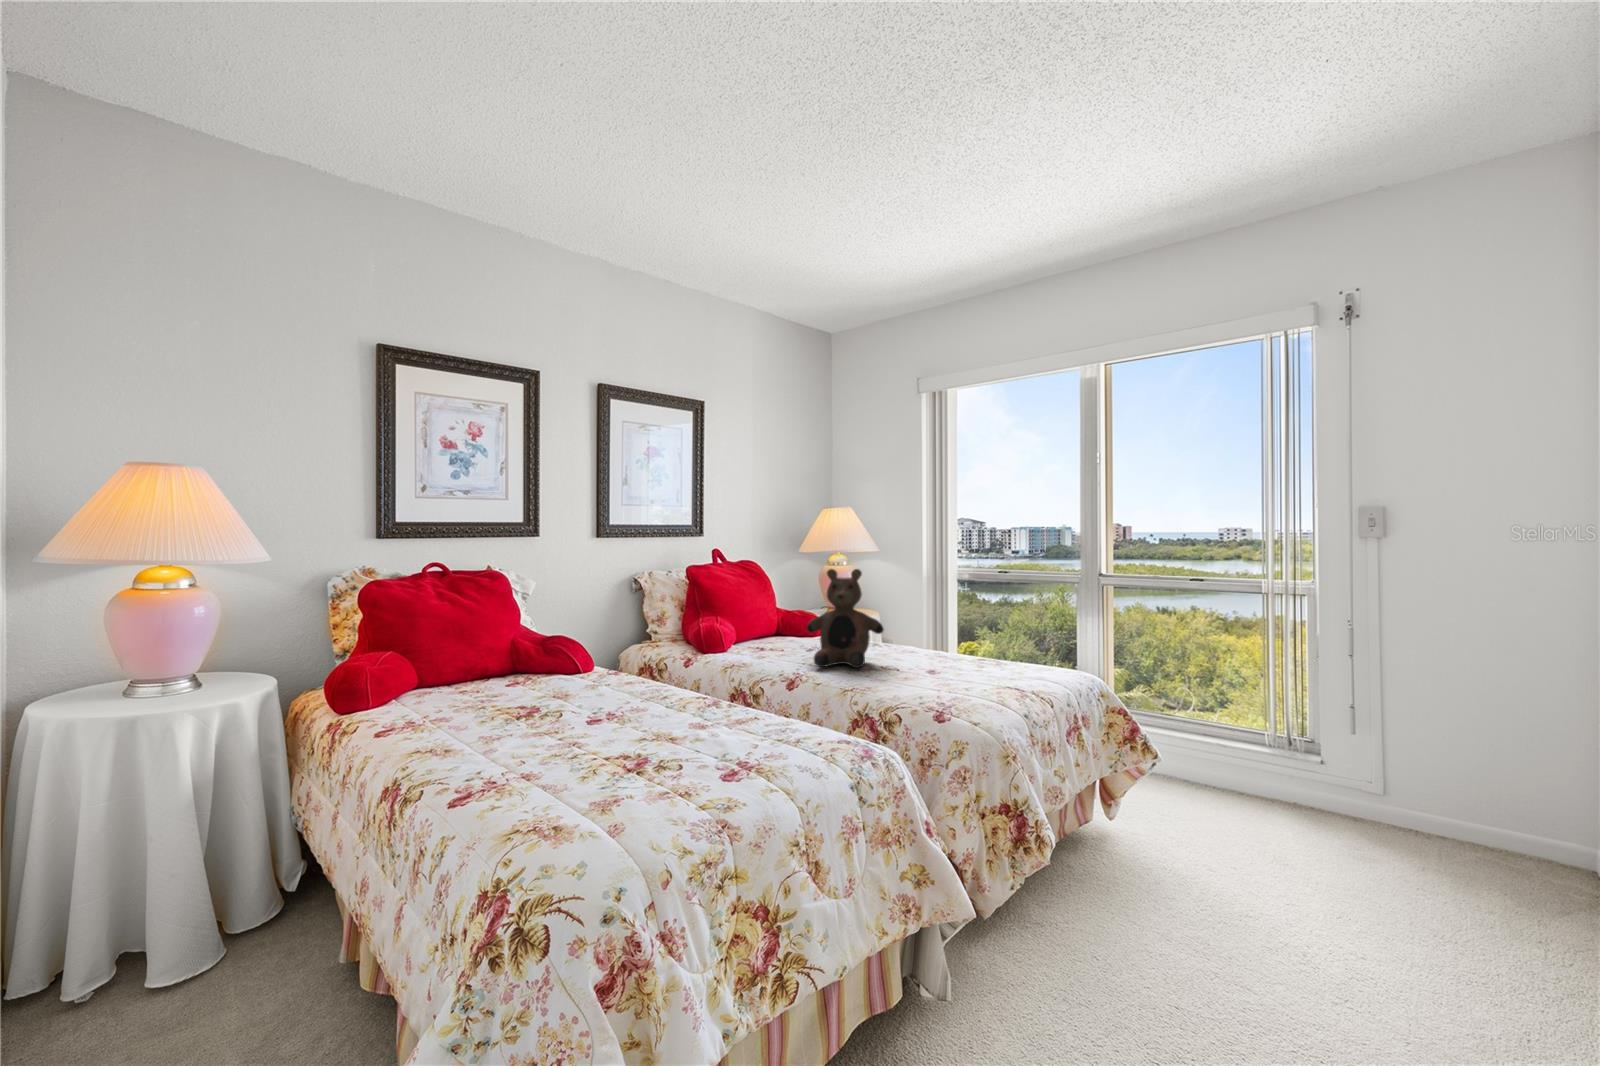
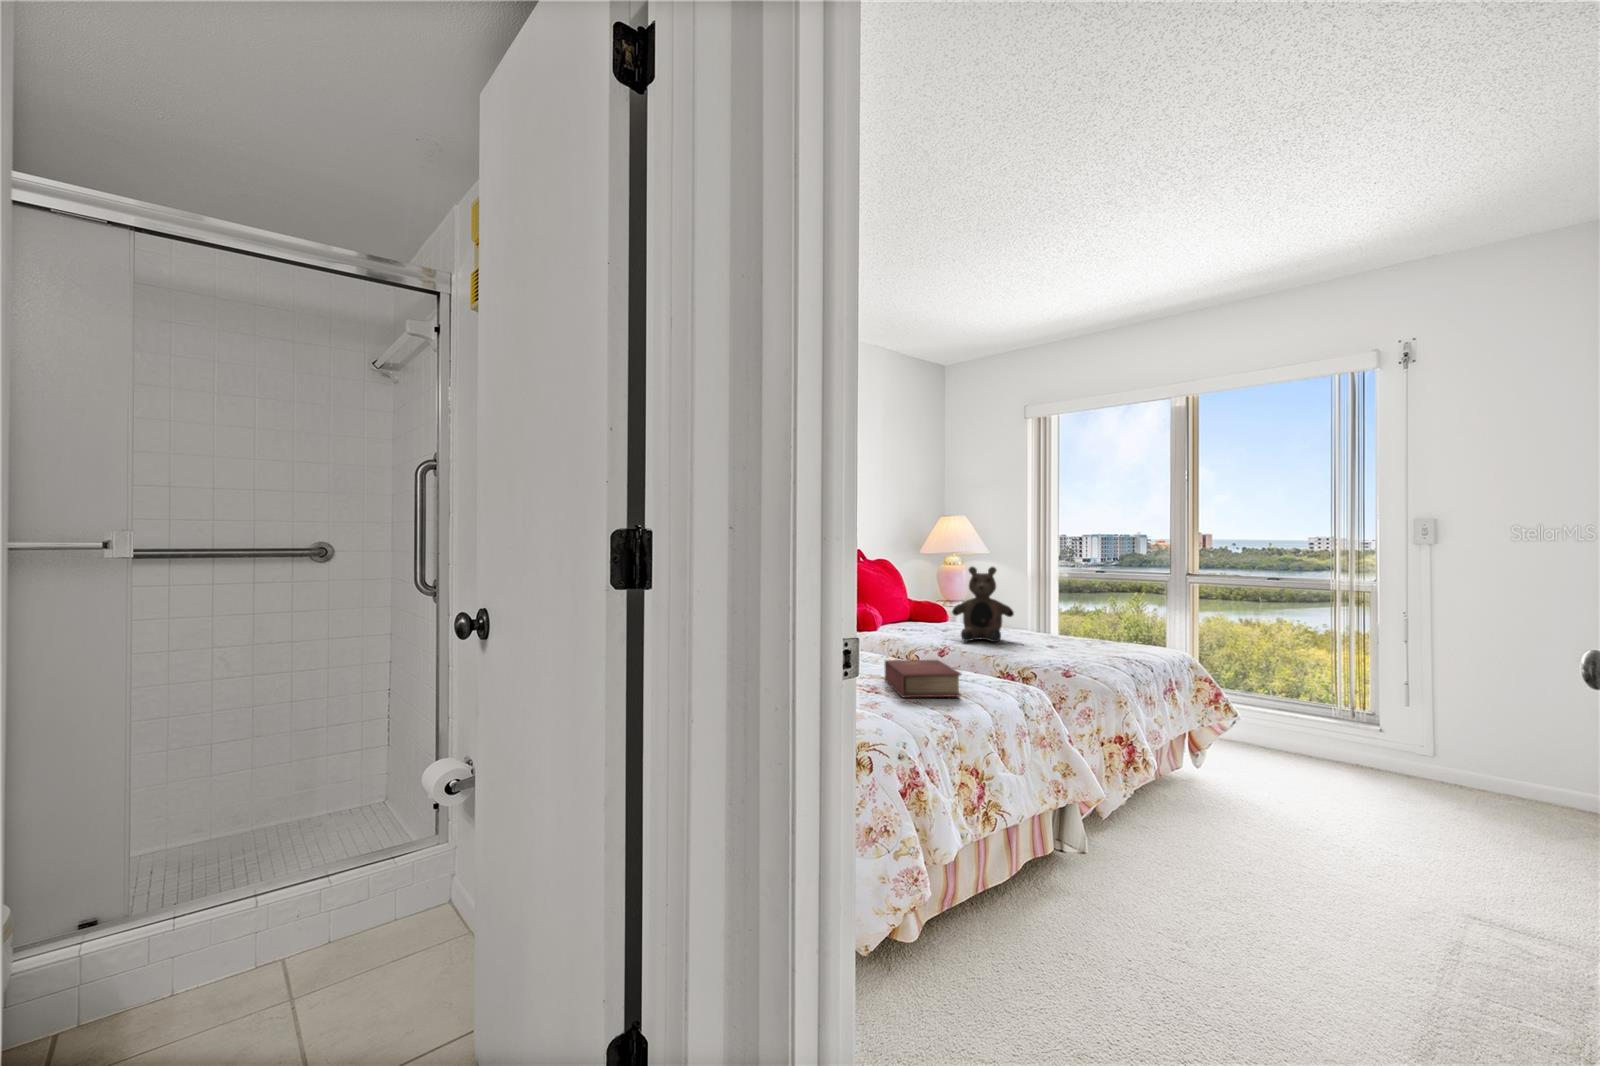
book: none [663,712,758,784] -> present [885,660,961,697]

